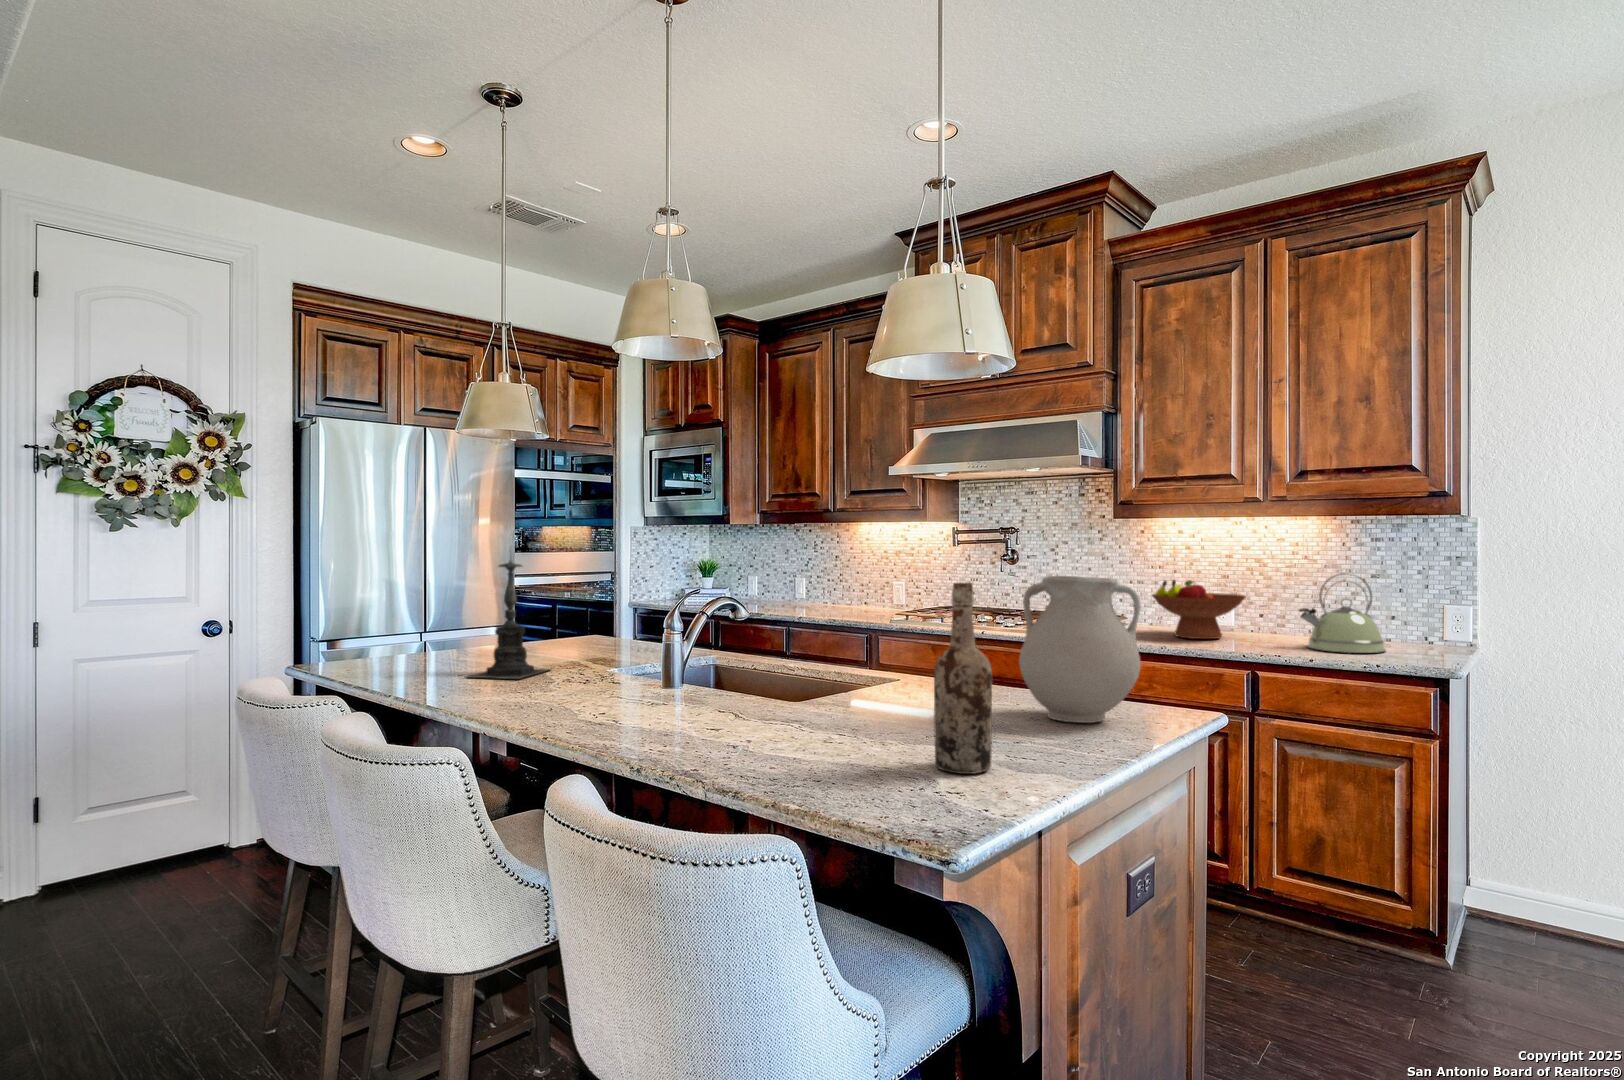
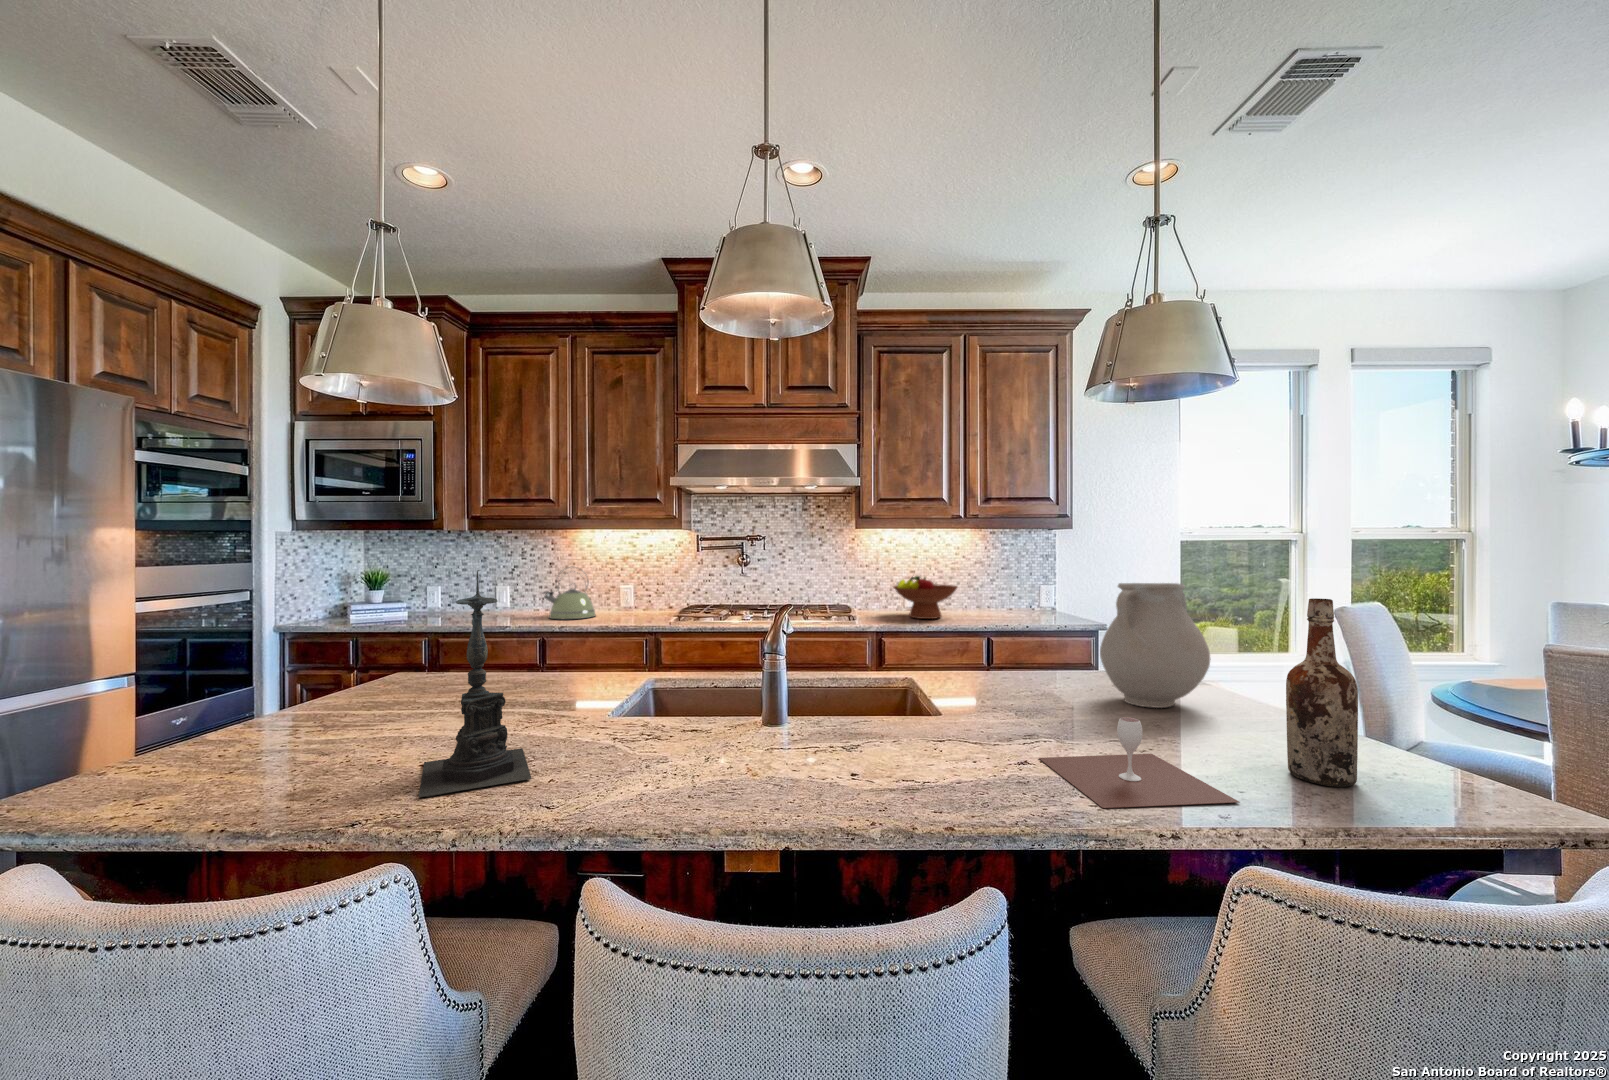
kettle: present [1299,573,1386,653] -> present [543,583,595,619]
wine glass: none [729,684,892,758] -> present [1039,717,1240,808]

